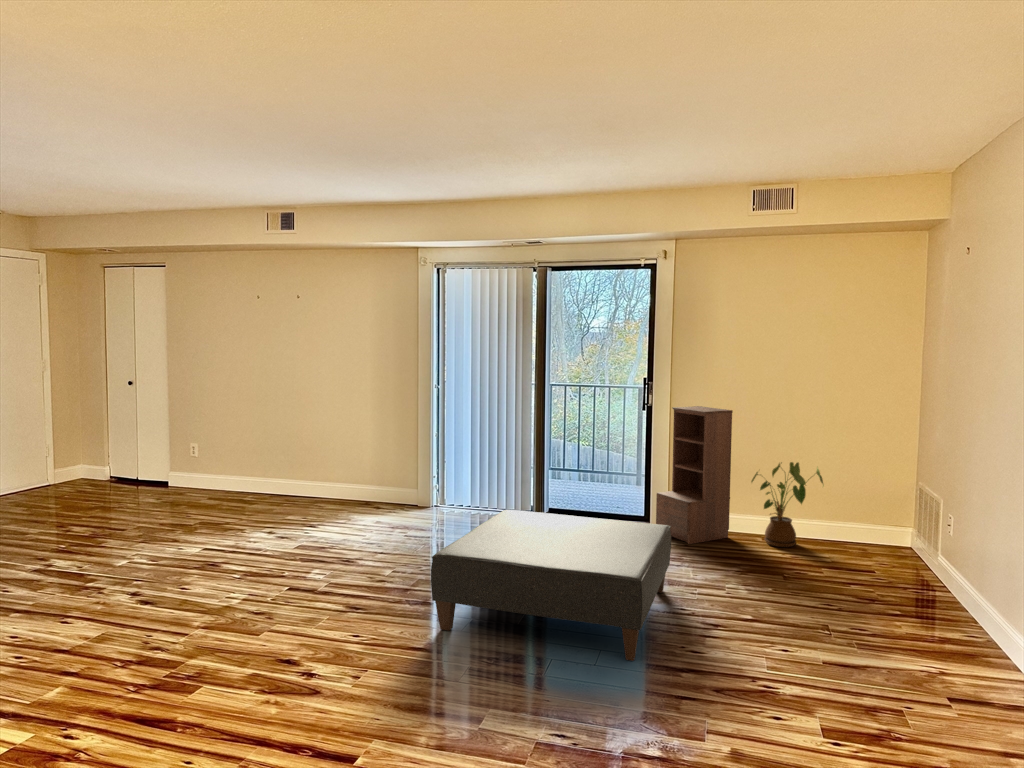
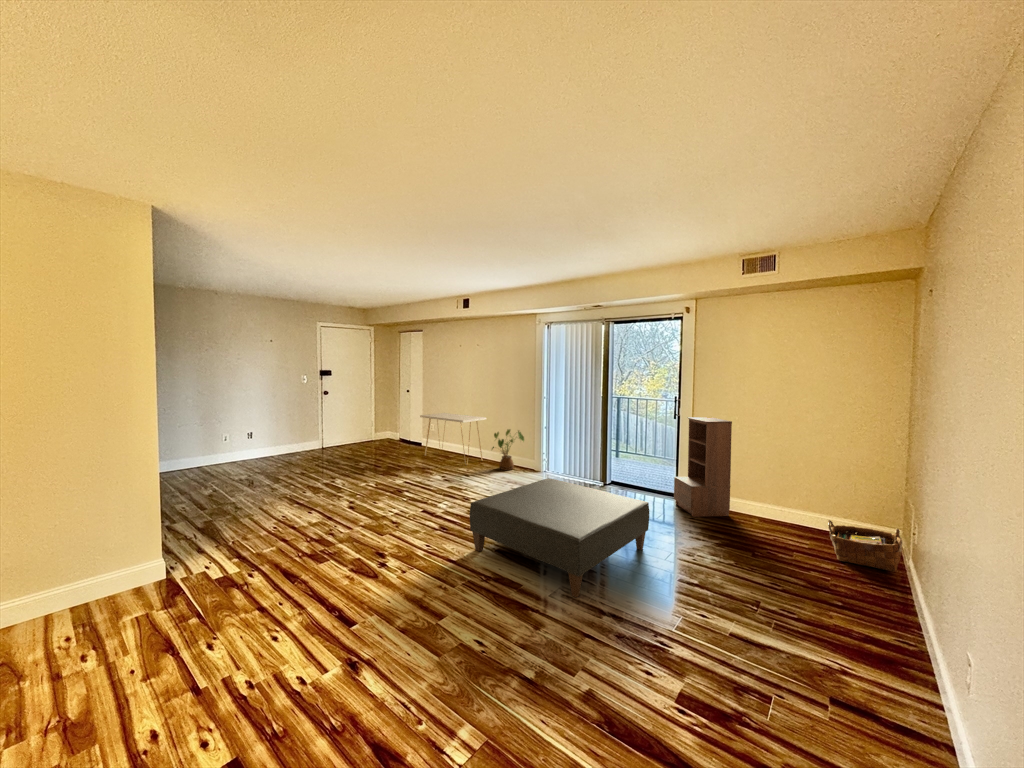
console table: none [185,419,322,509] -> present [420,413,487,465]
house plant: present [751,462,824,547] -> present [492,429,524,470]
woven basket: none [852,524,926,572] -> present [828,520,902,572]

